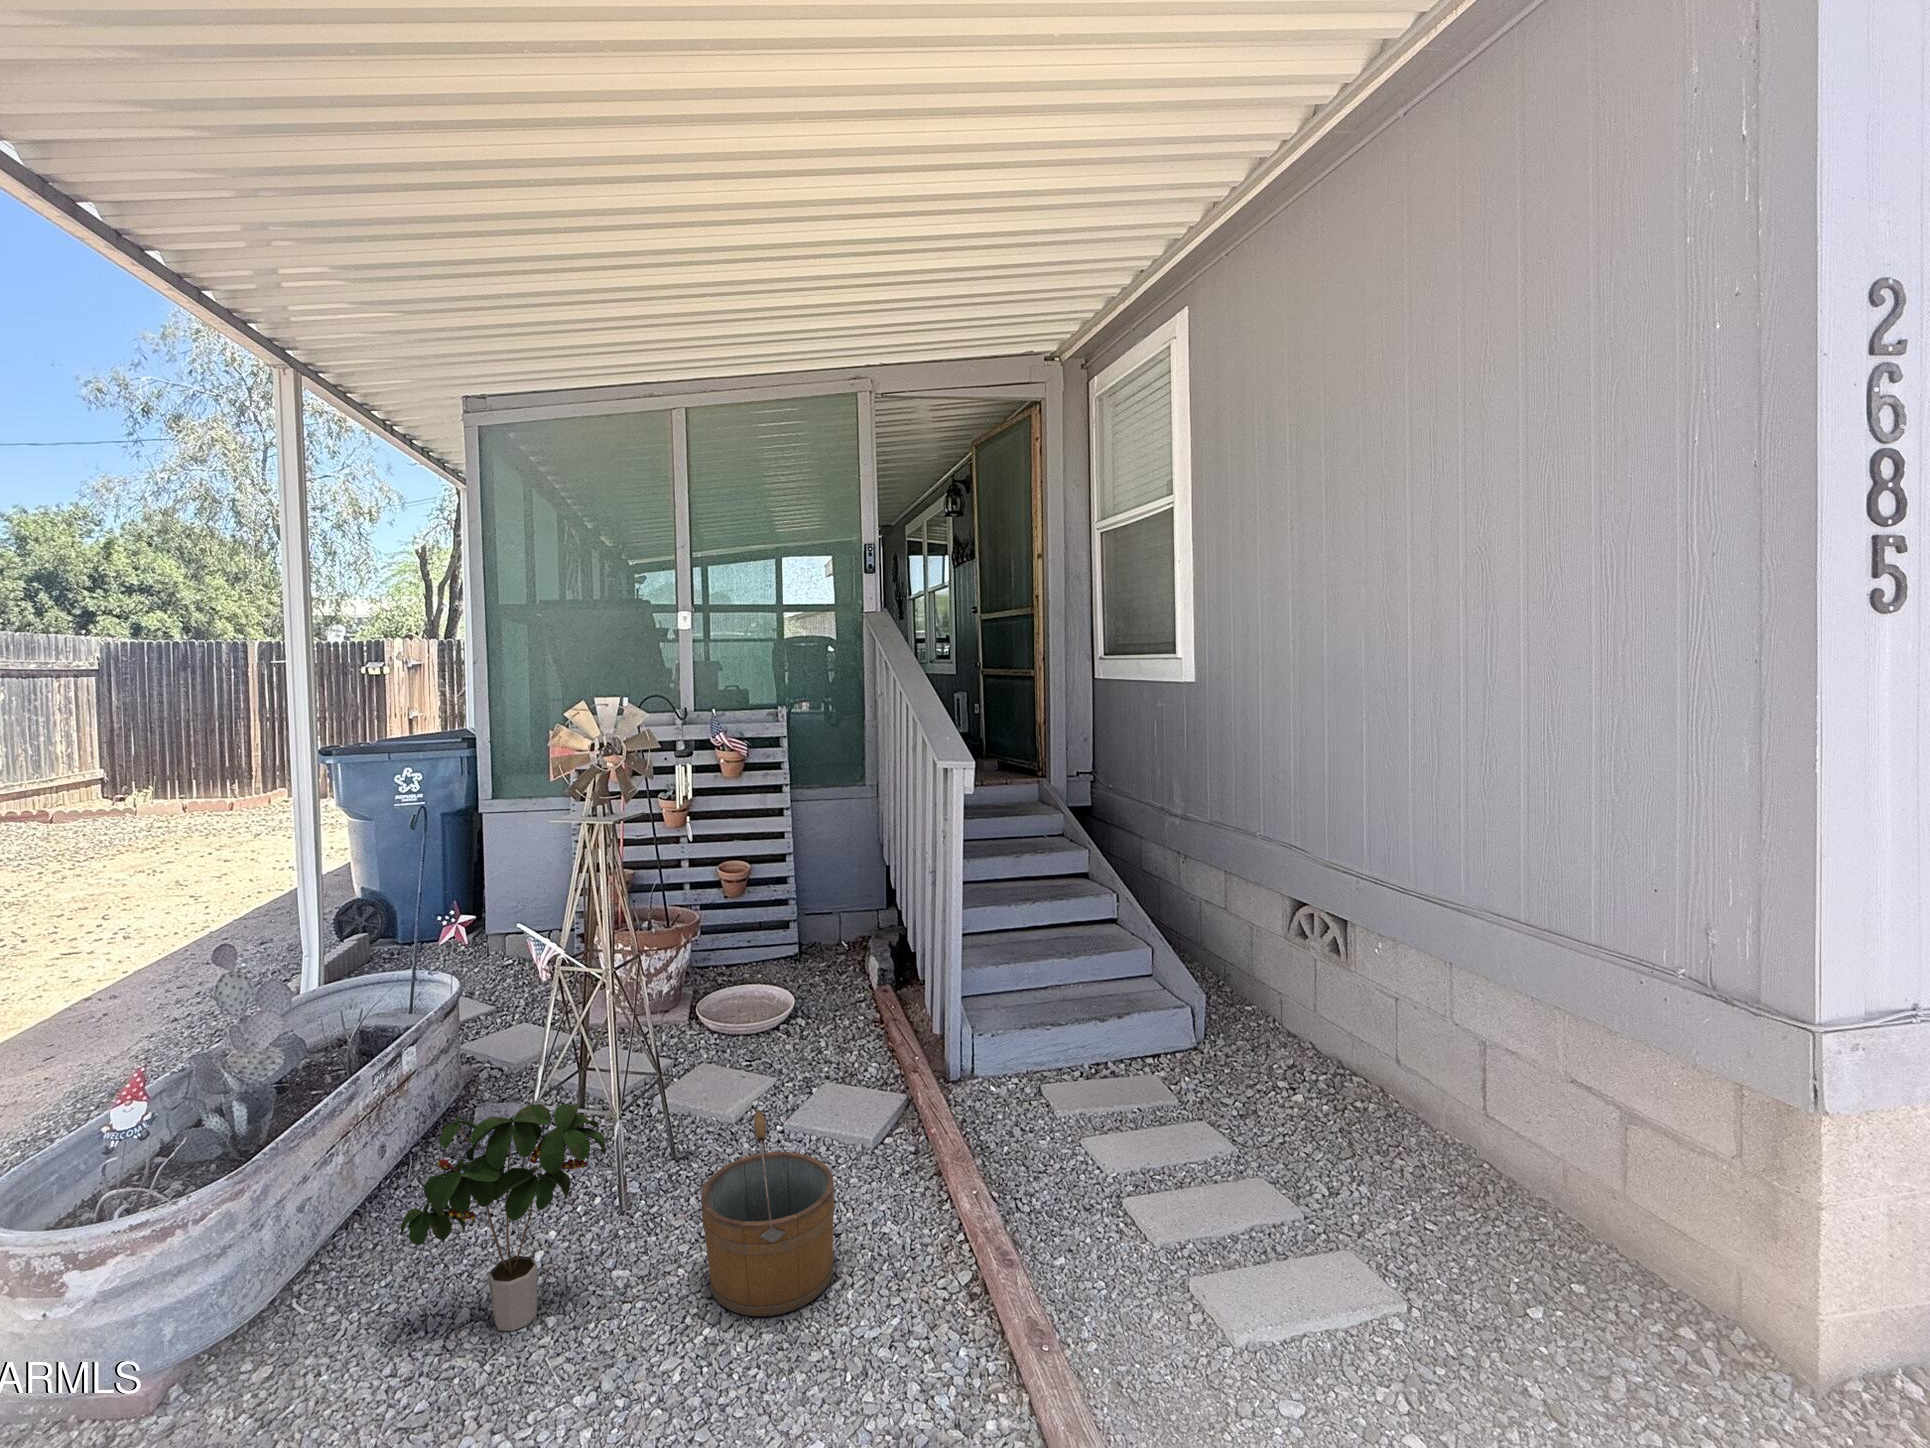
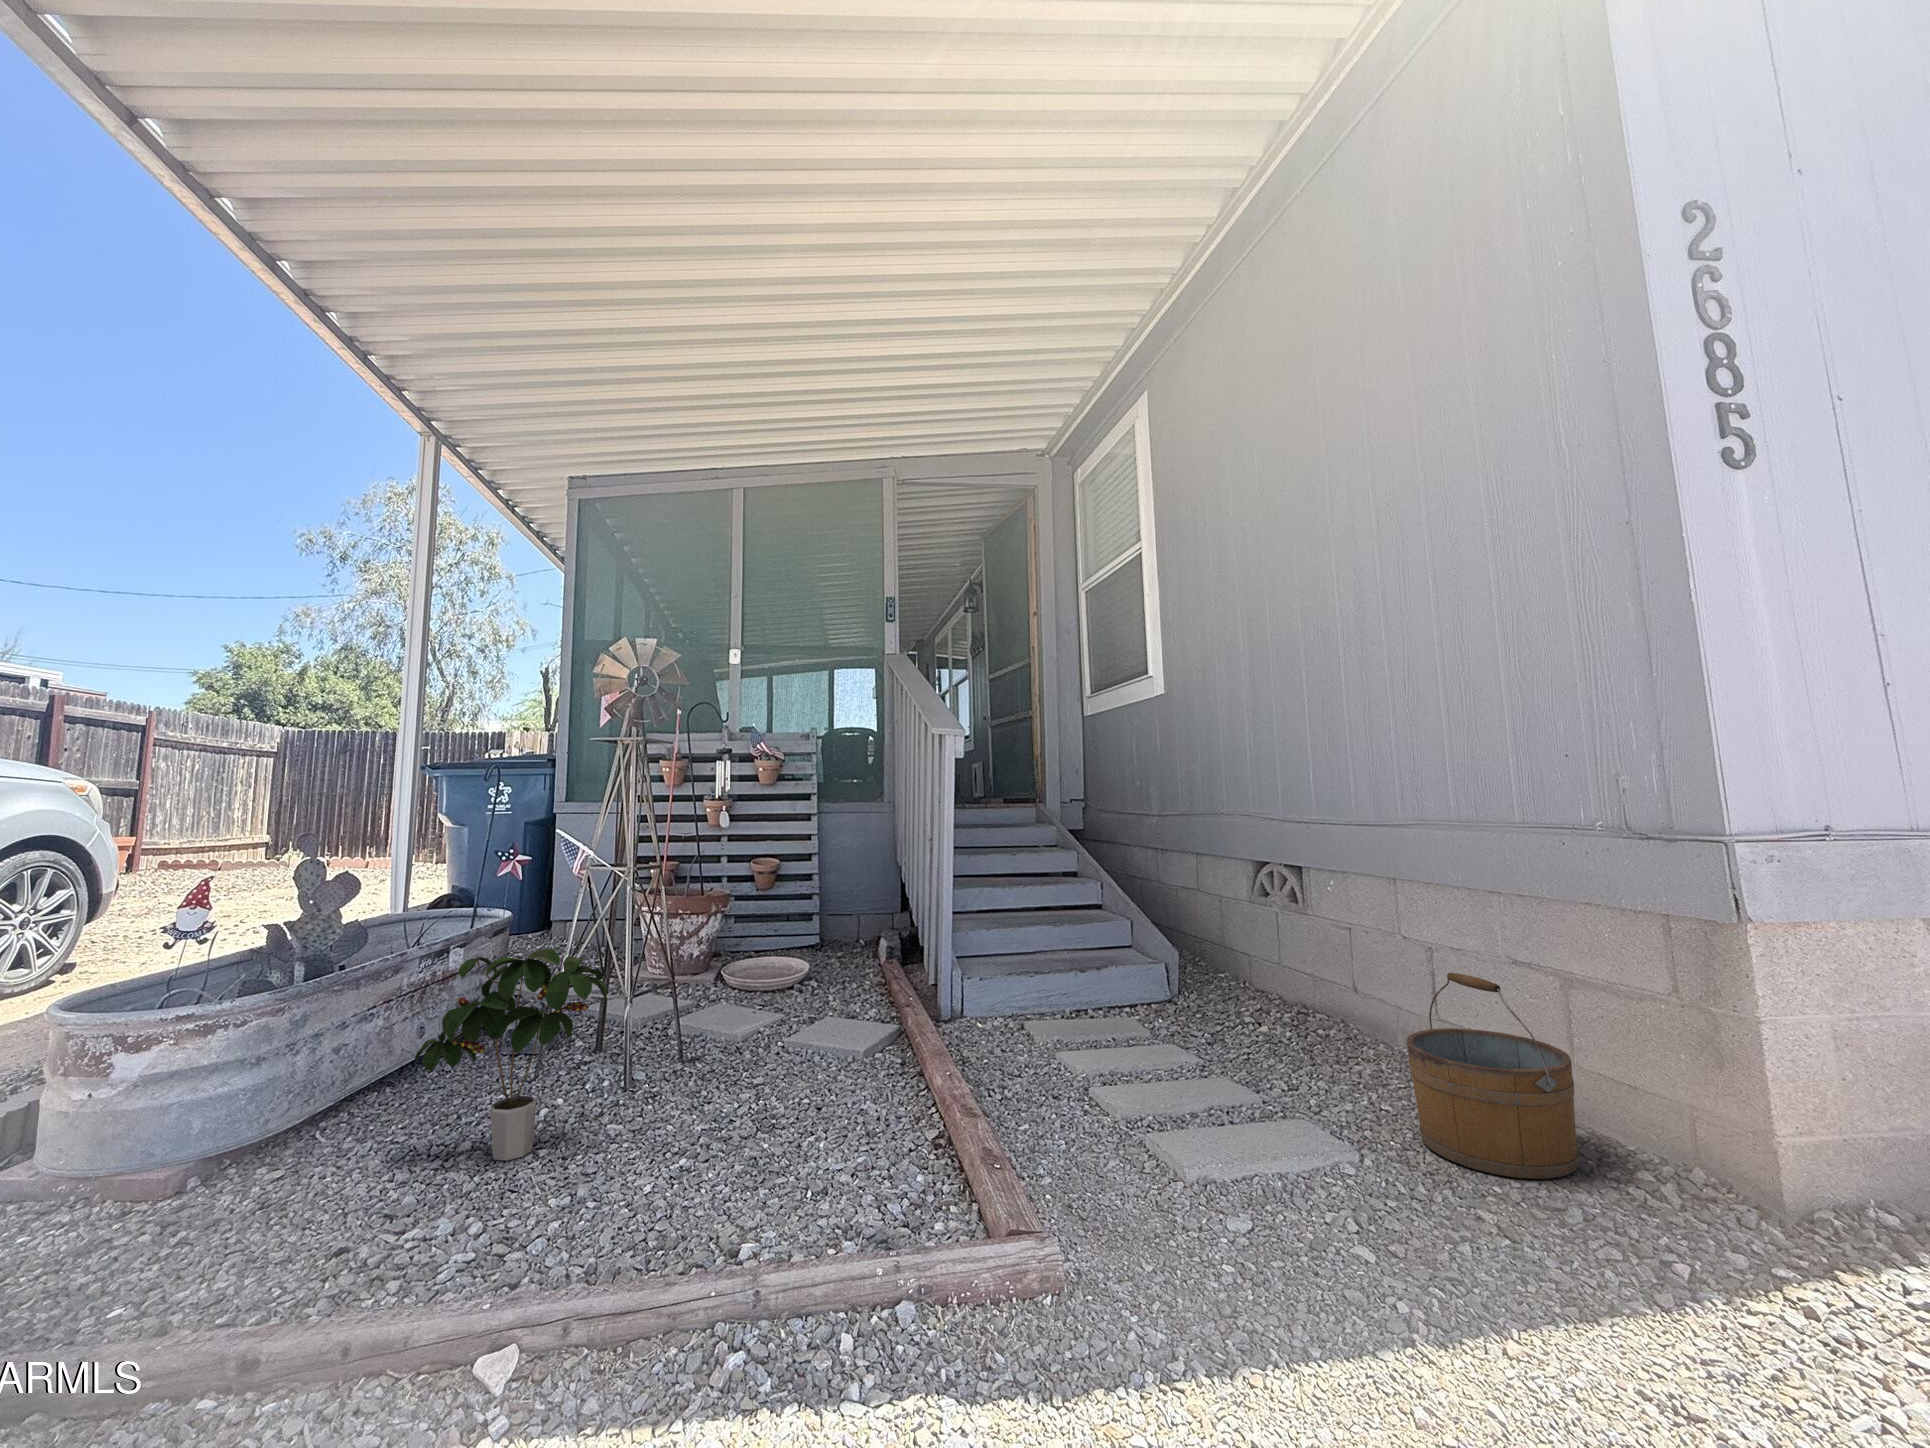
bucket: present [701,1110,834,1316] -> present [1407,973,1579,1179]

